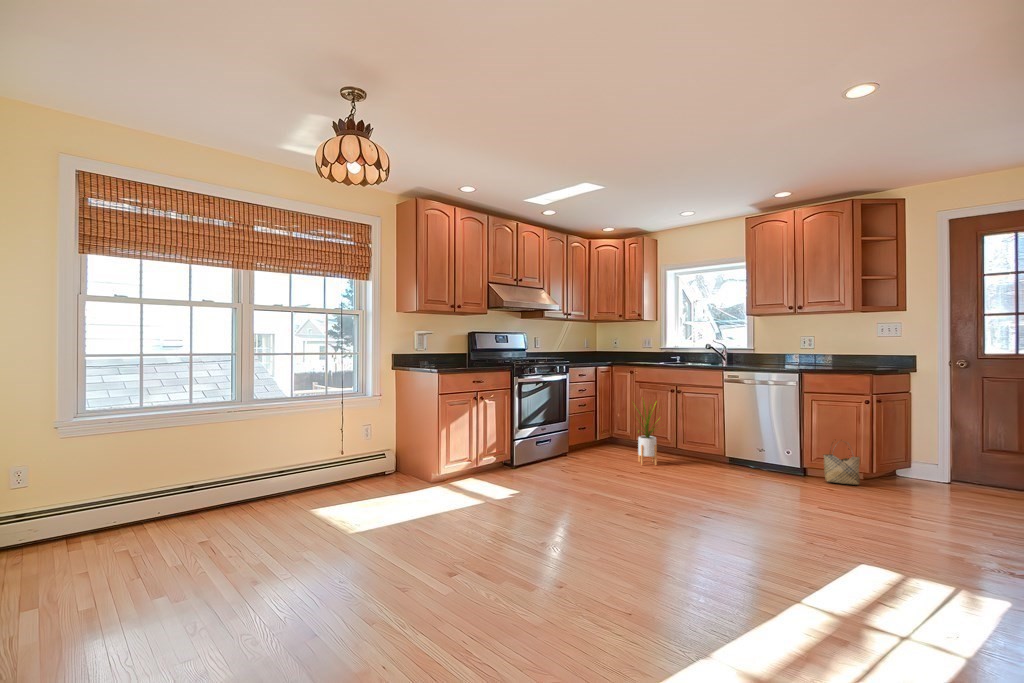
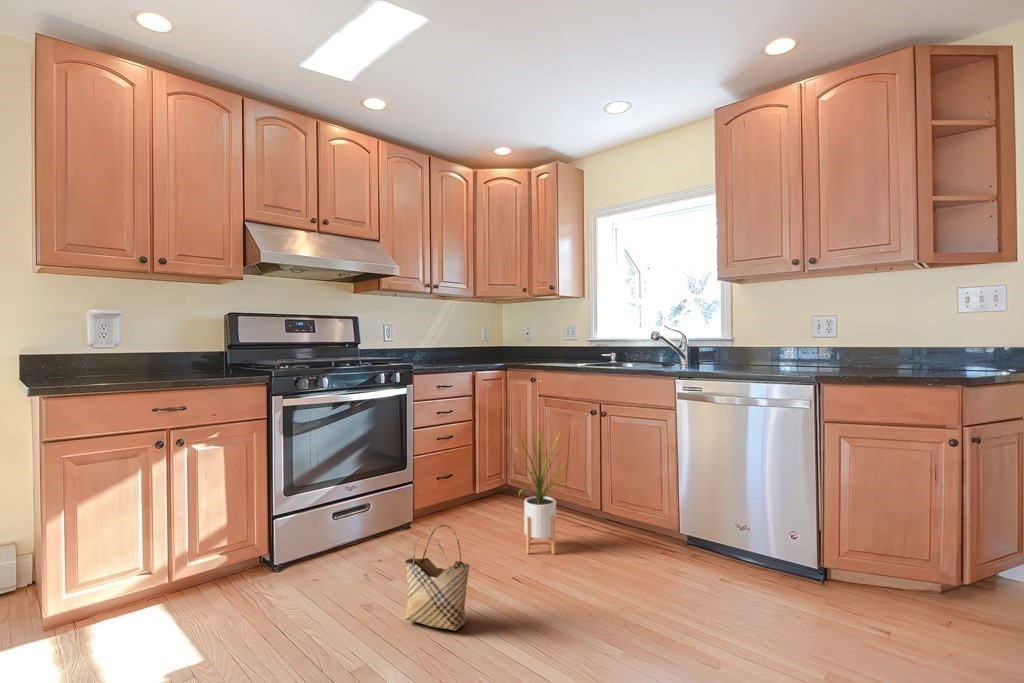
woven basket: present [823,441,860,485] -> present [405,525,470,631]

